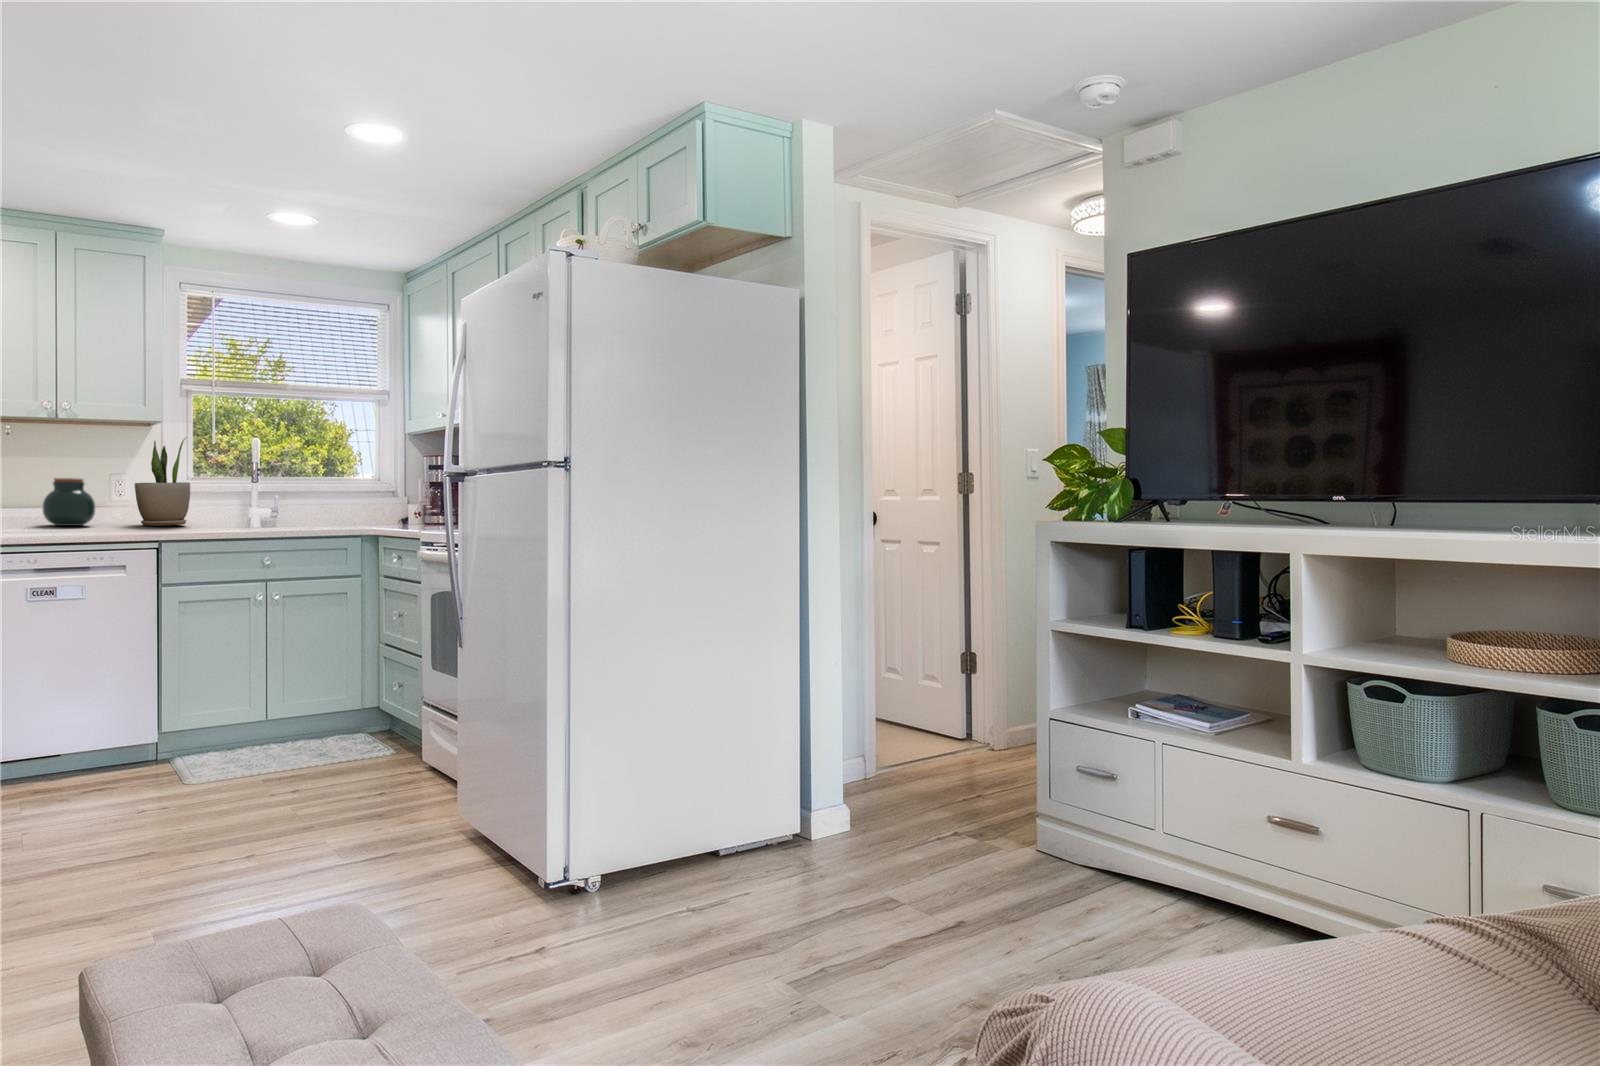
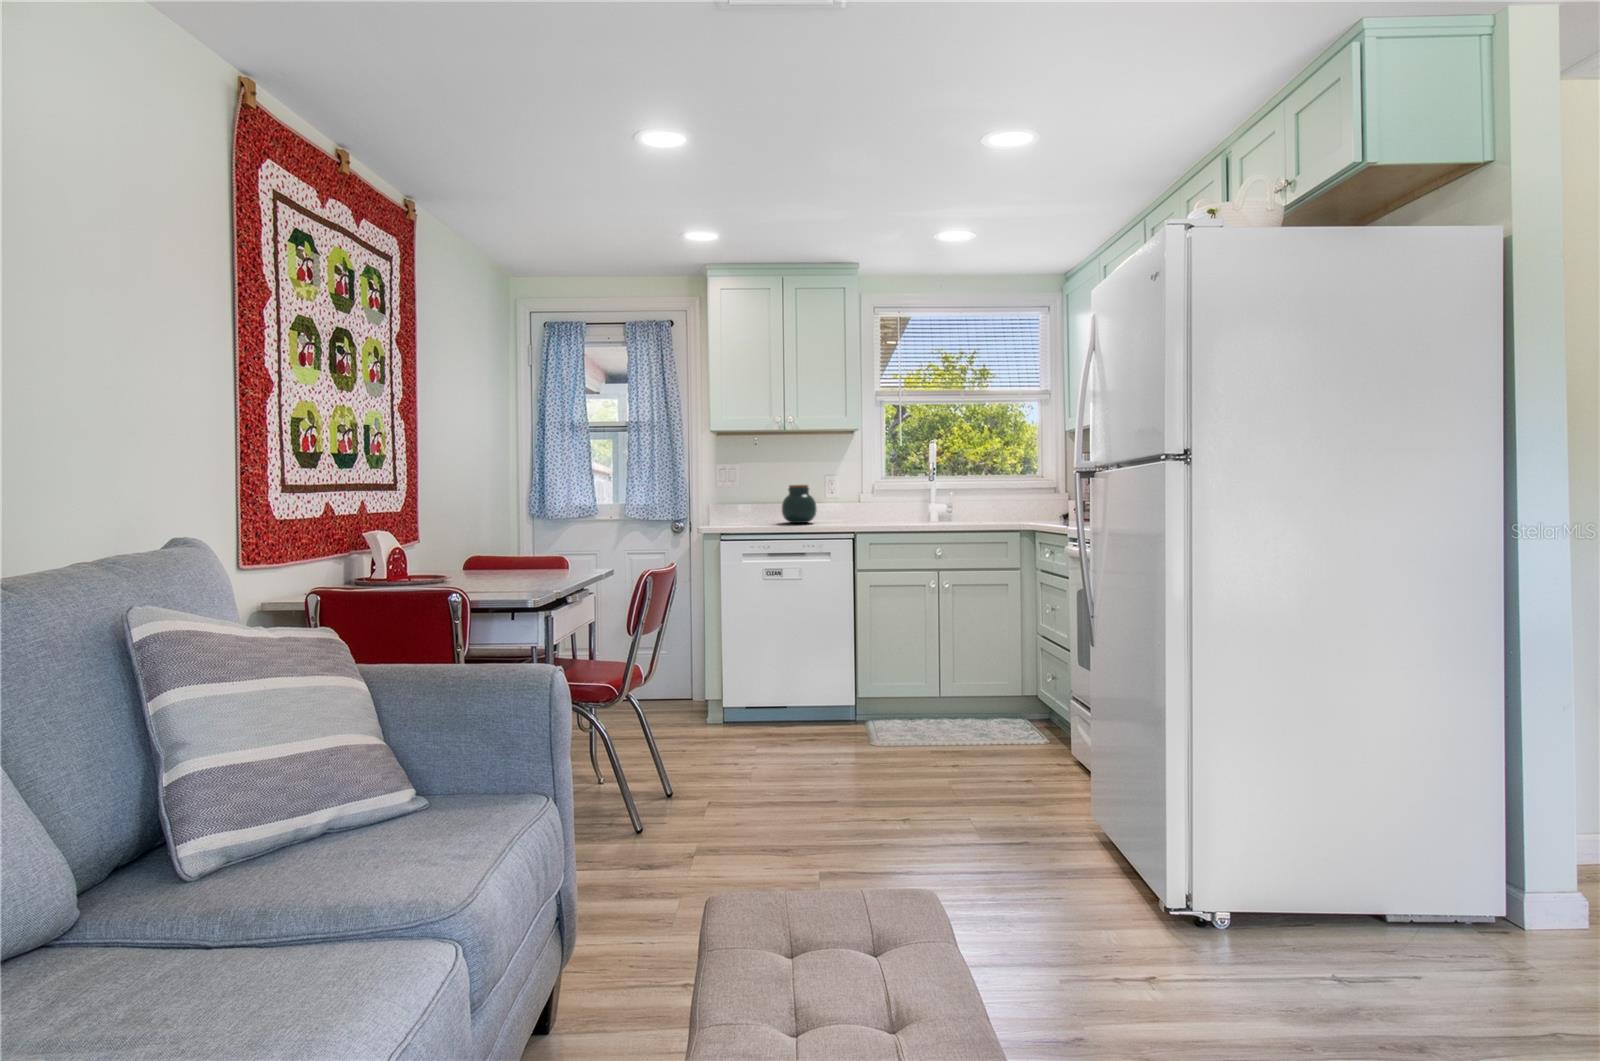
potted plant: present [135,437,190,526] -> none [844,446,884,522]

